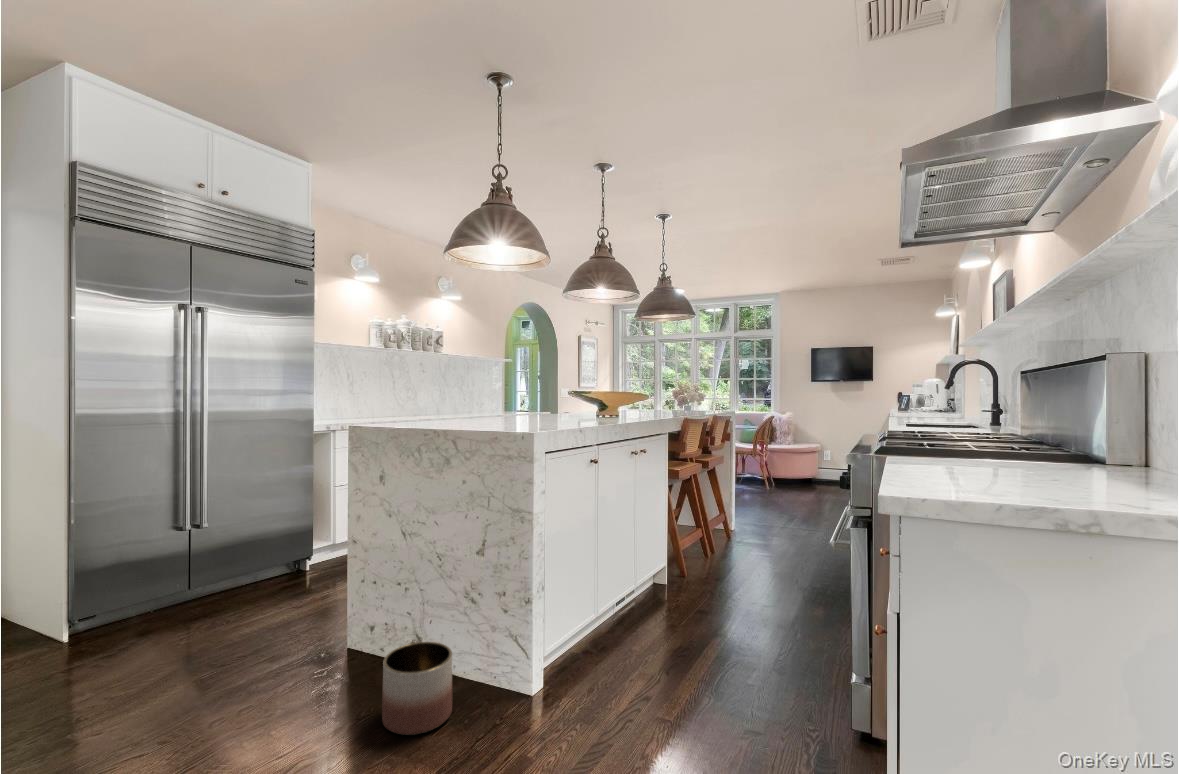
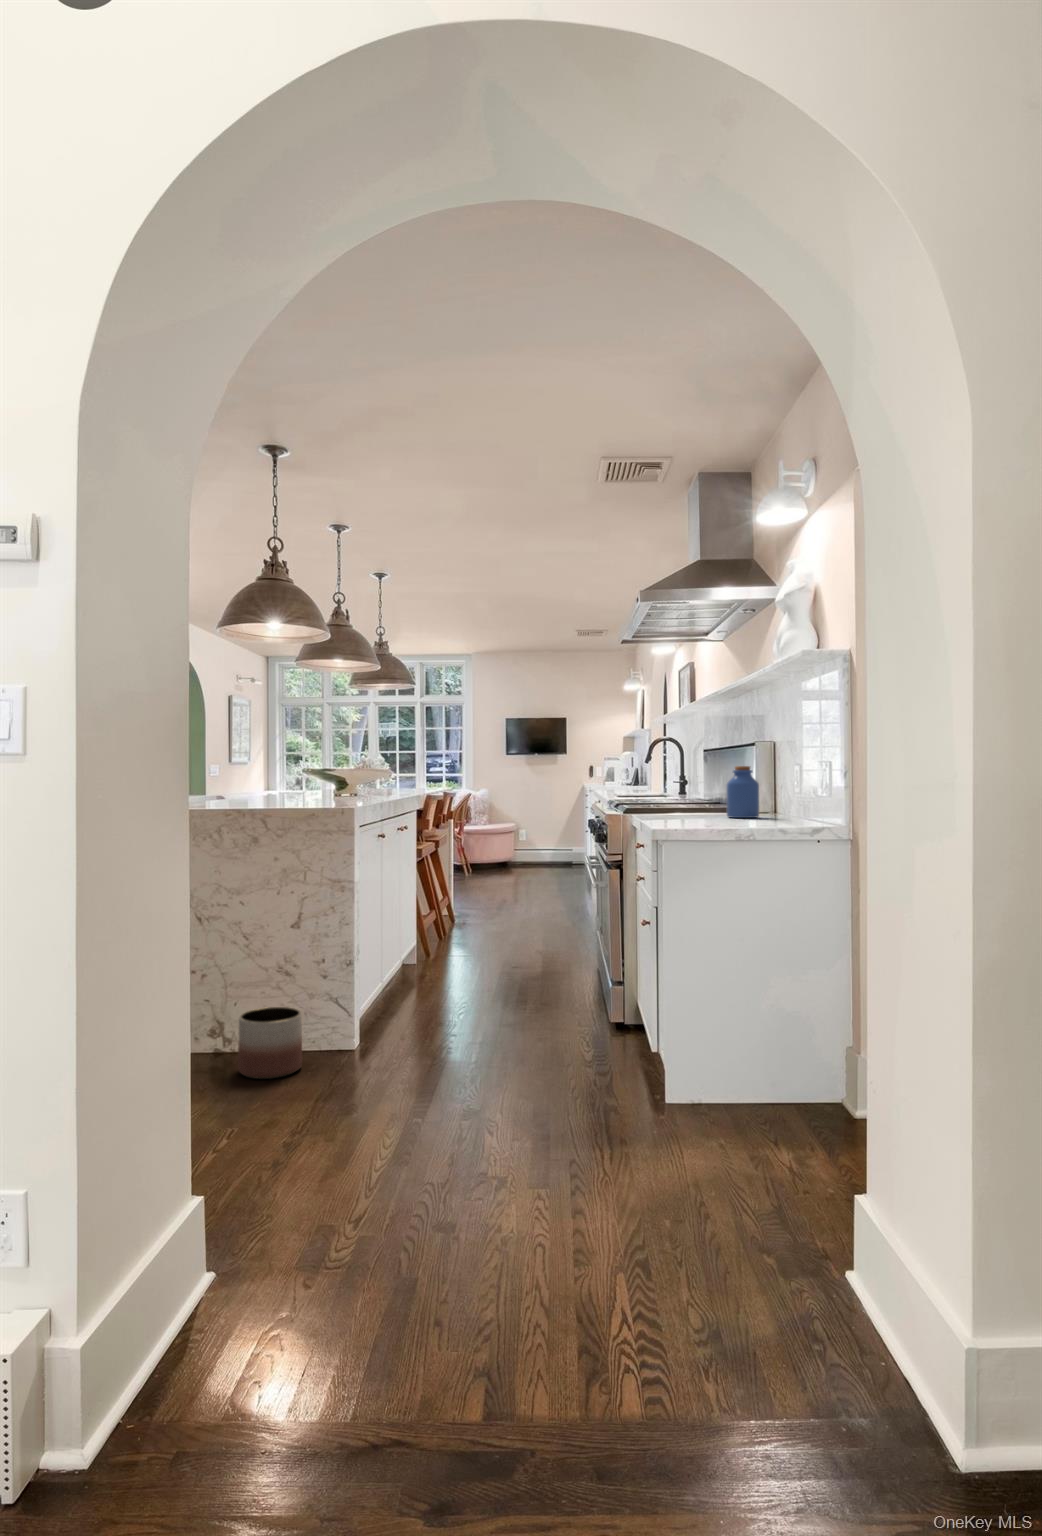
jar: none [1053,397,1126,488] -> present [726,766,759,818]

